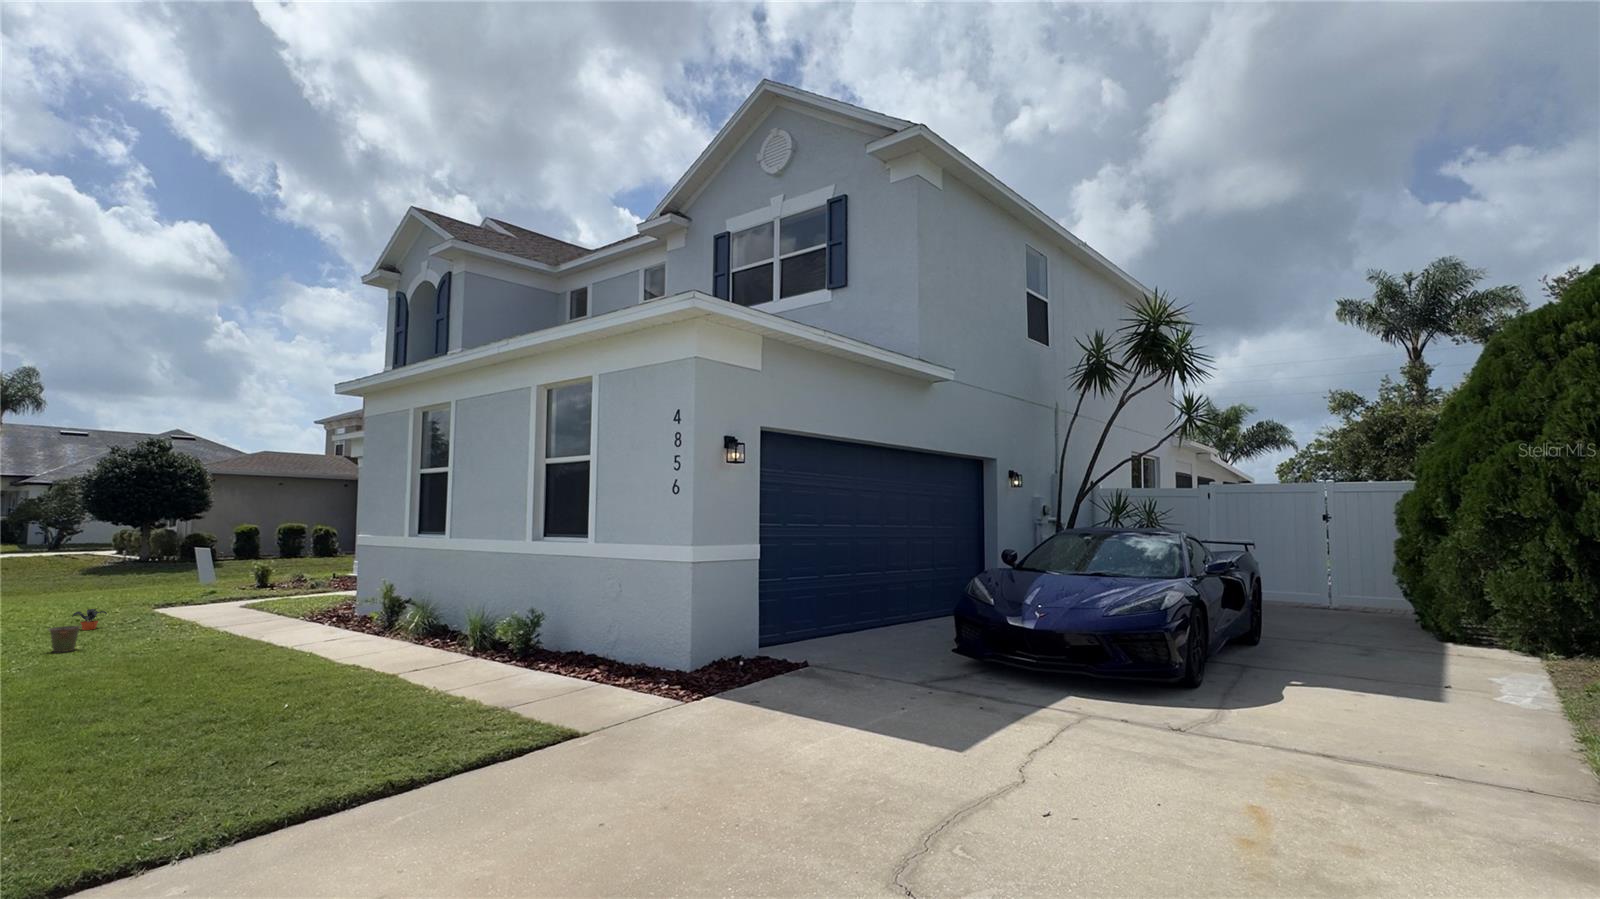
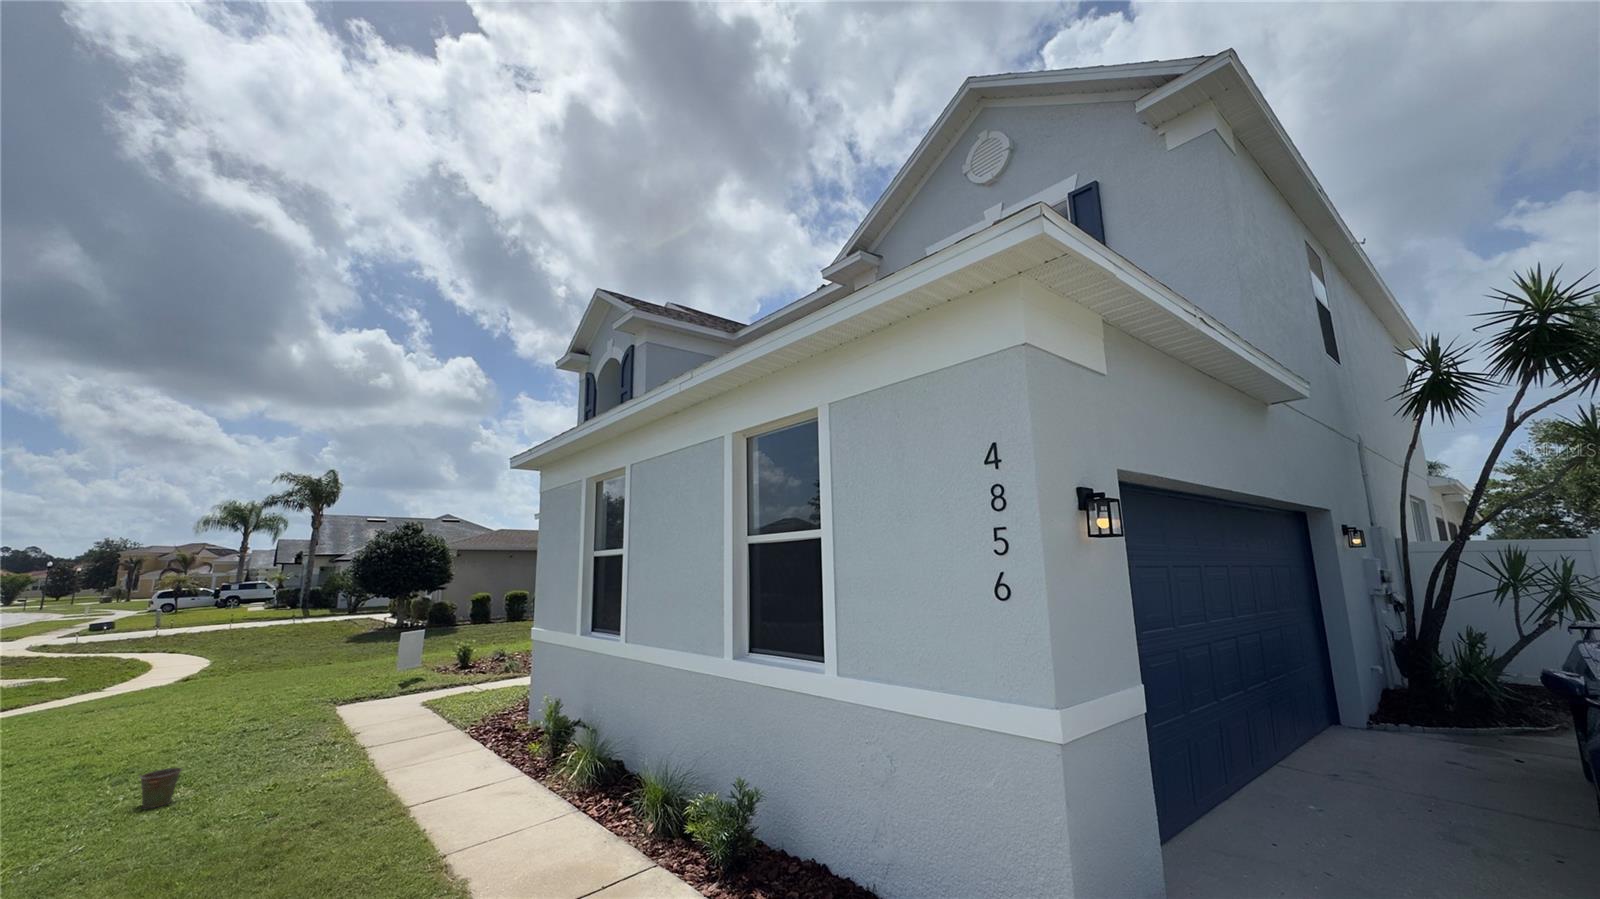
potted plant: present [72,609,107,630] -> none [222,721,262,749]

